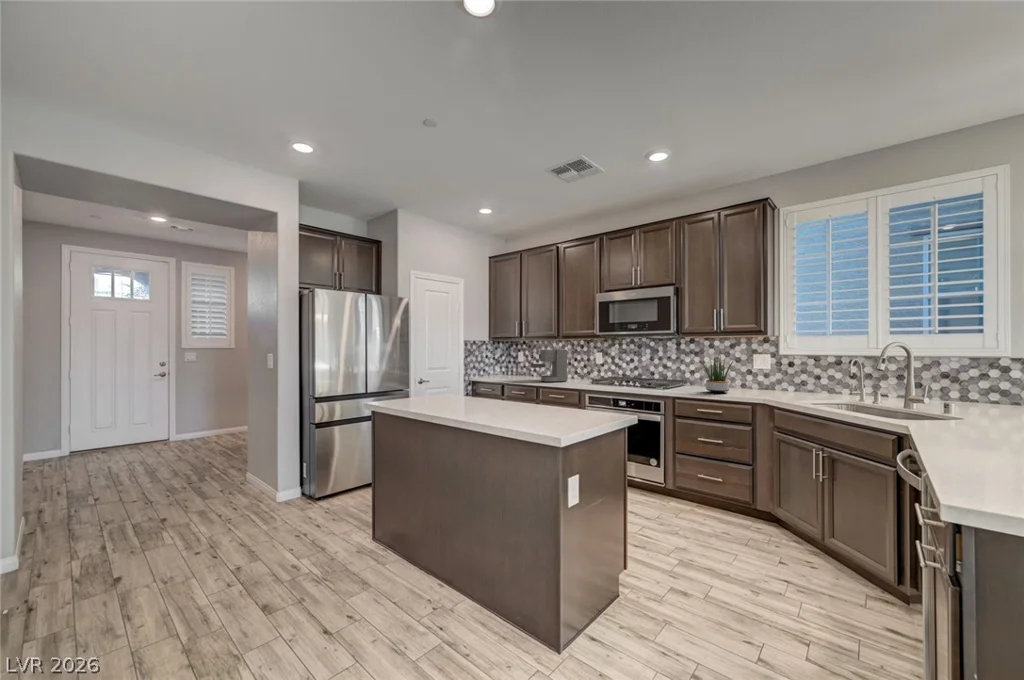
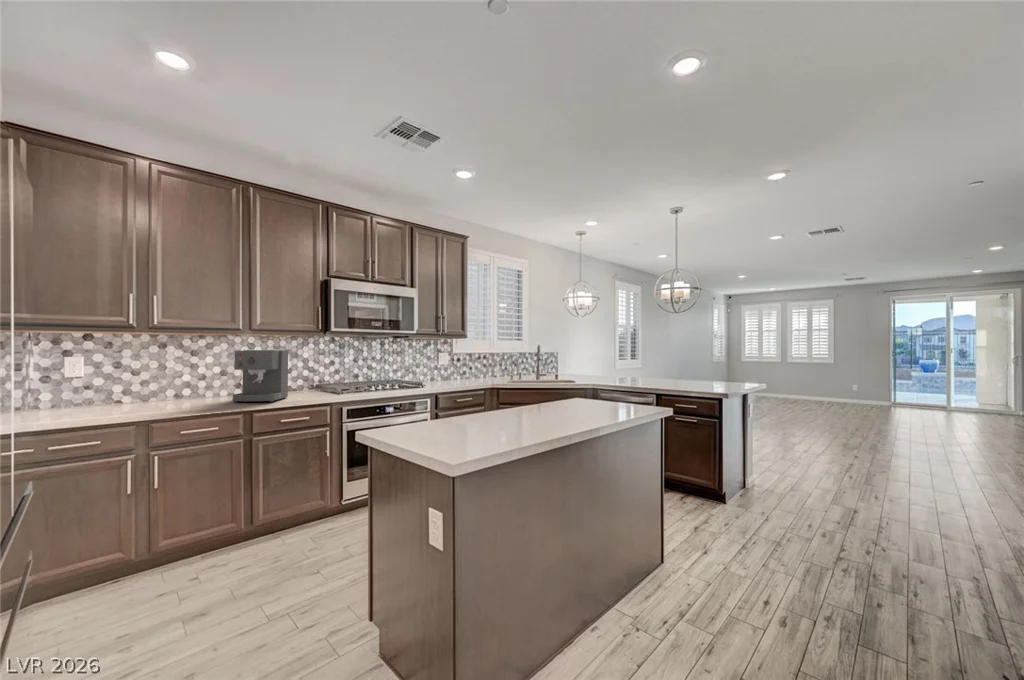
potted plant: present [702,356,733,393] -> none [437,354,470,385]

